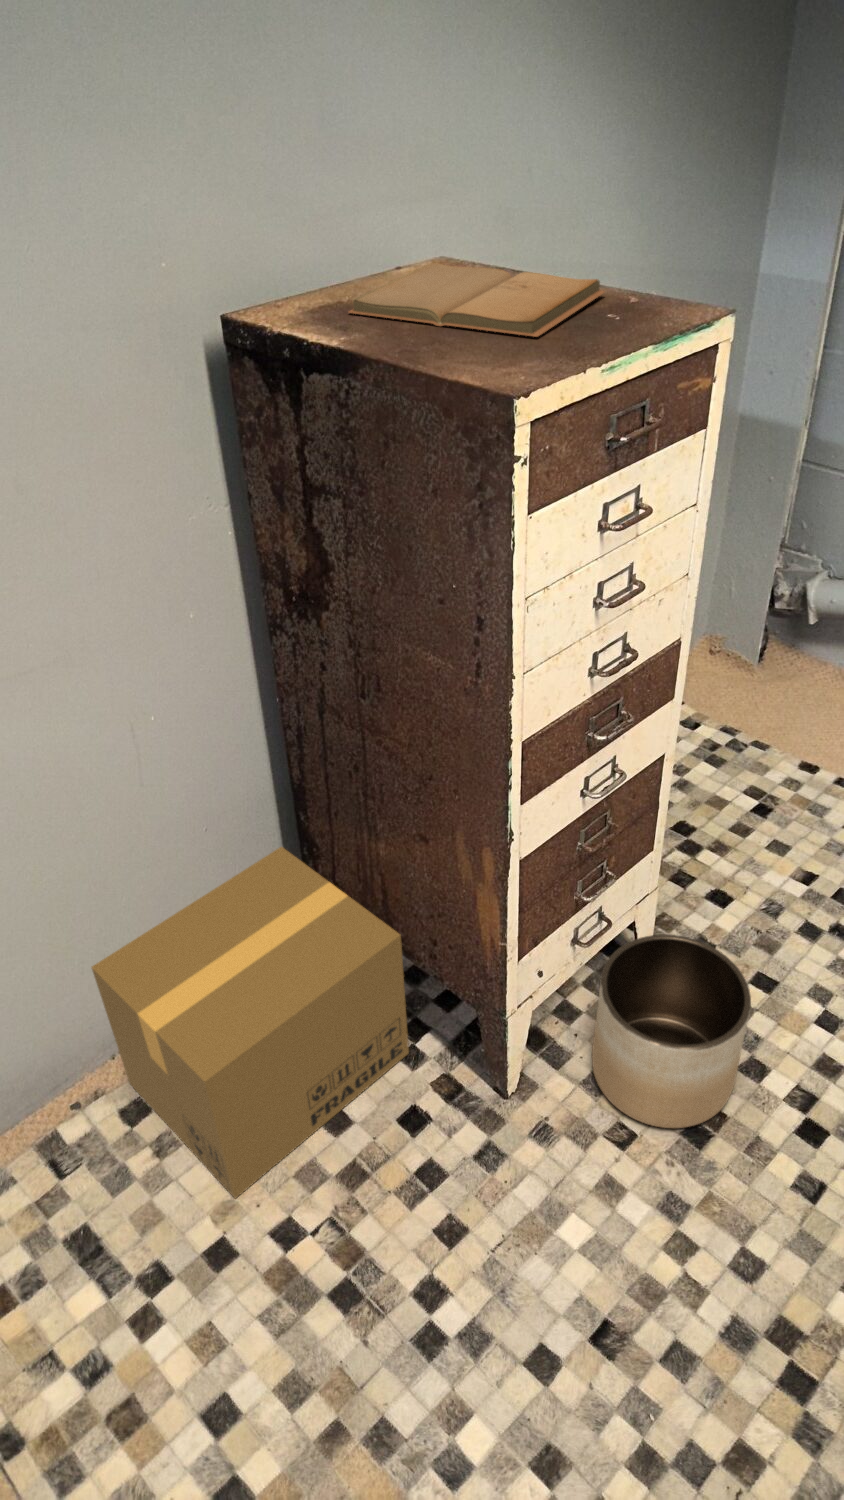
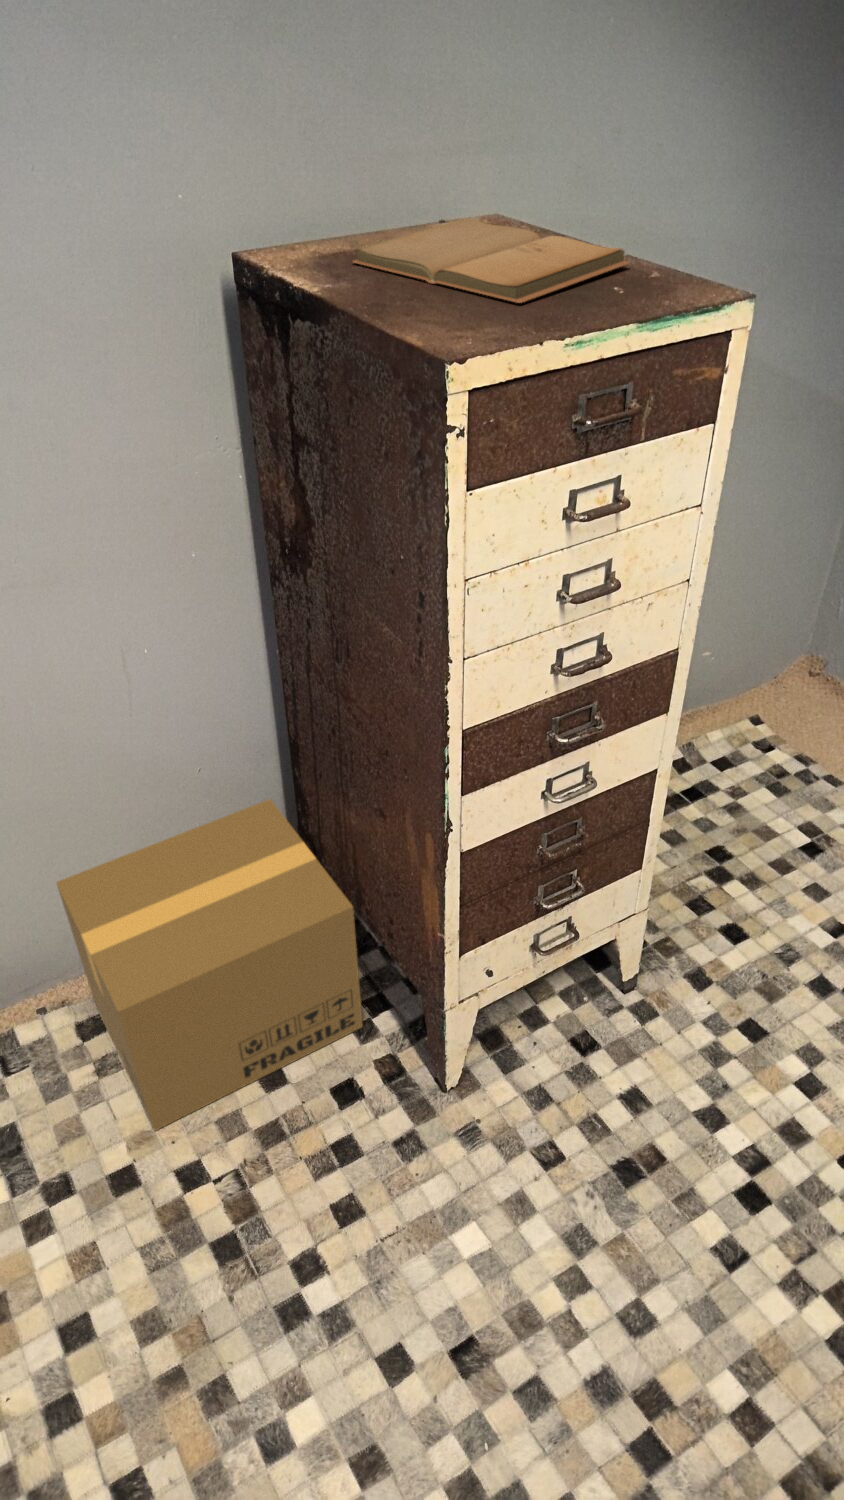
planter: present [592,935,751,1128] -> none [539,956,705,1162]

